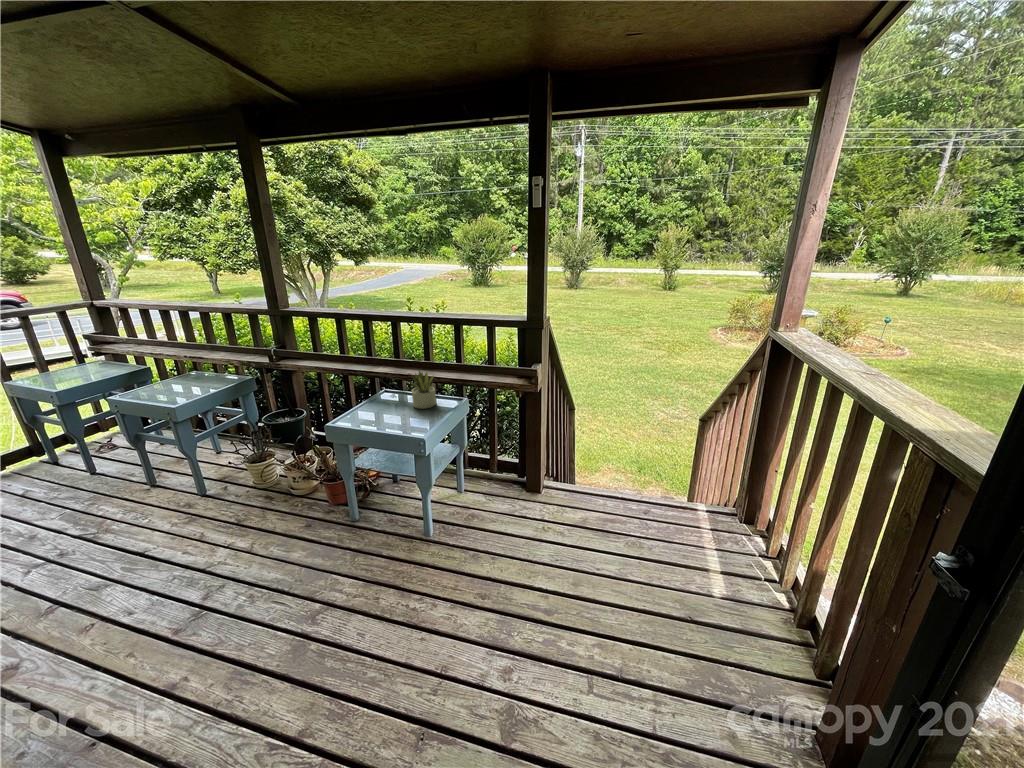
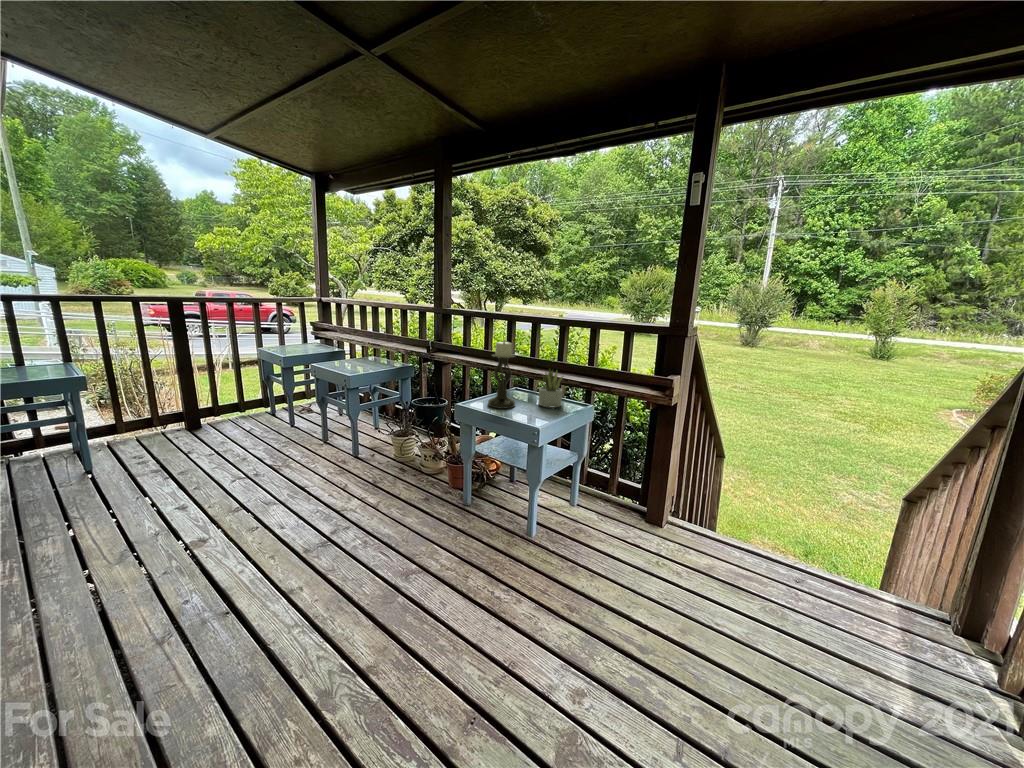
candle holder: none [355,350,390,420] -> present [488,340,515,408]

